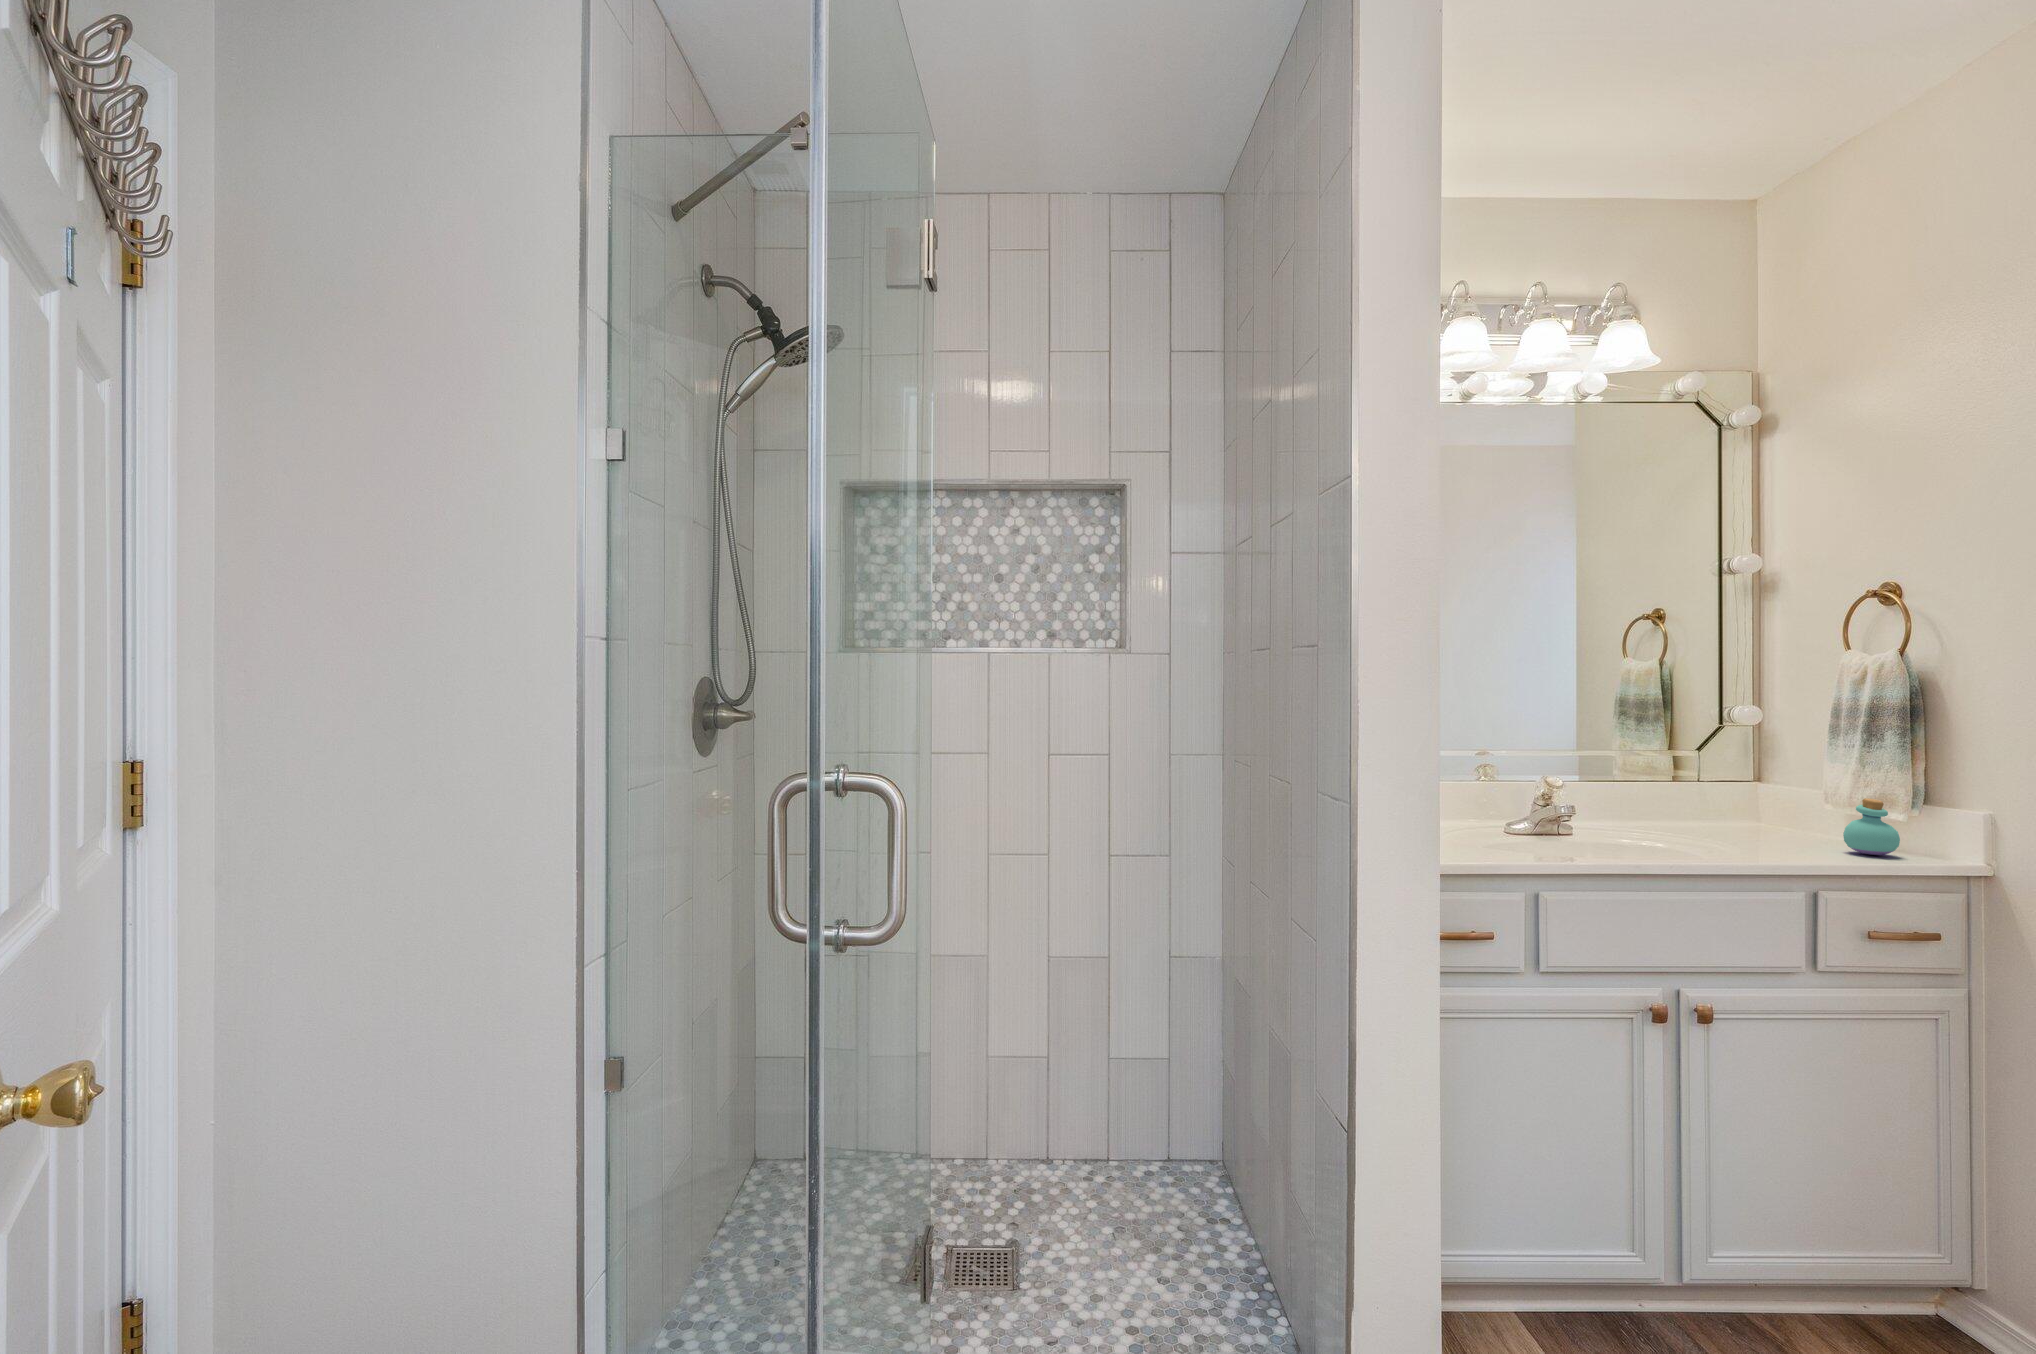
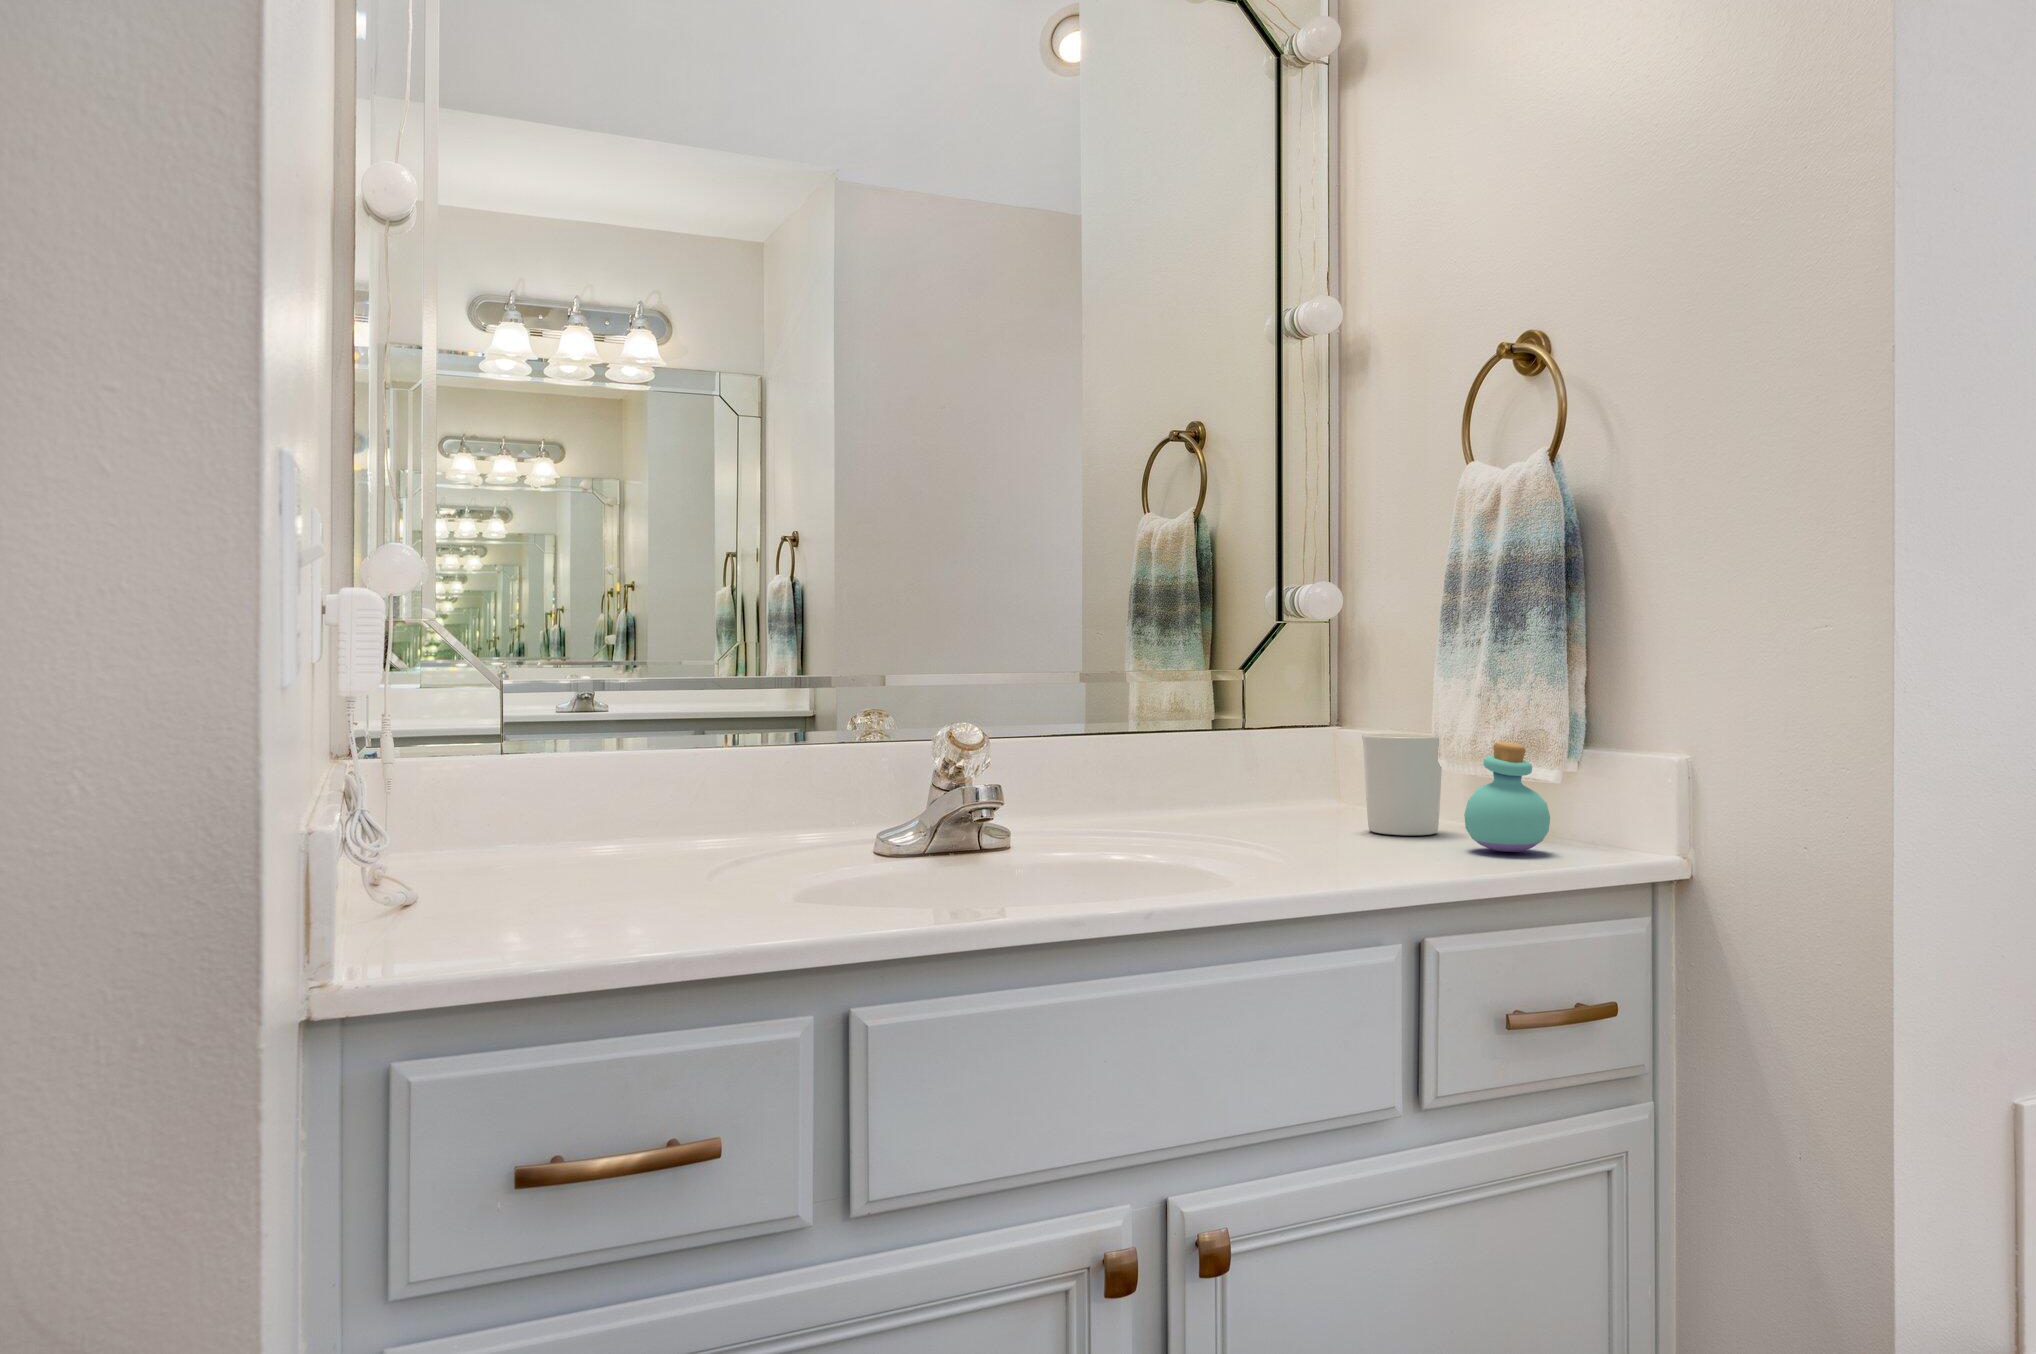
candle holder: none [1775,786,1830,842] -> present [1362,733,1442,835]

